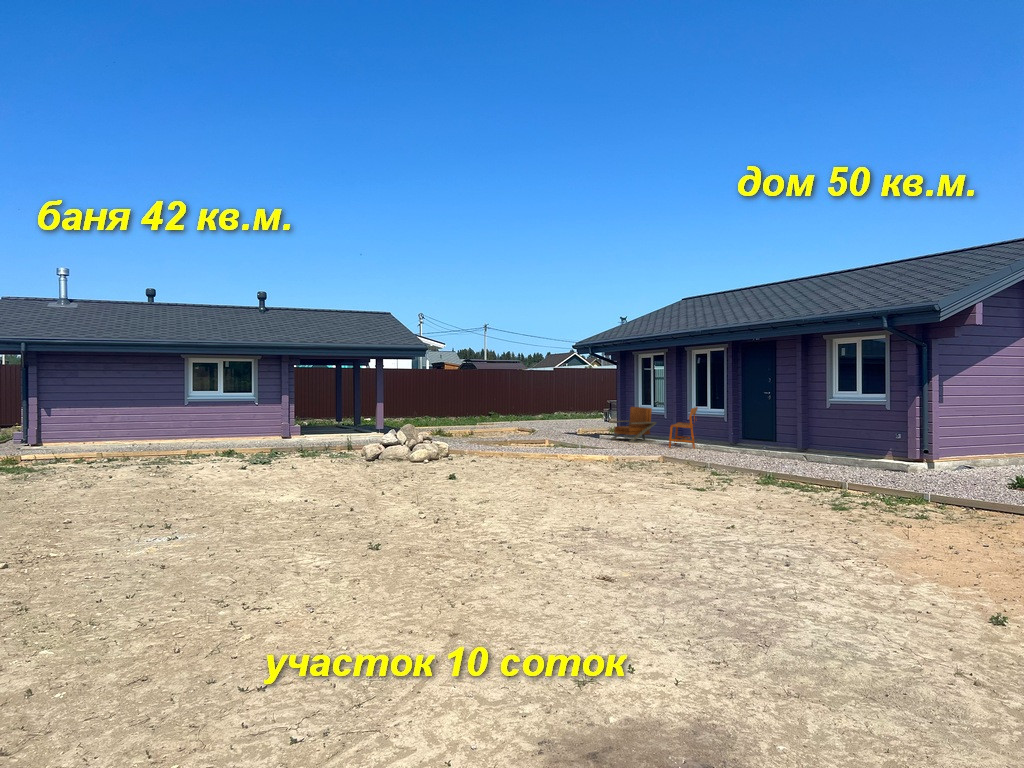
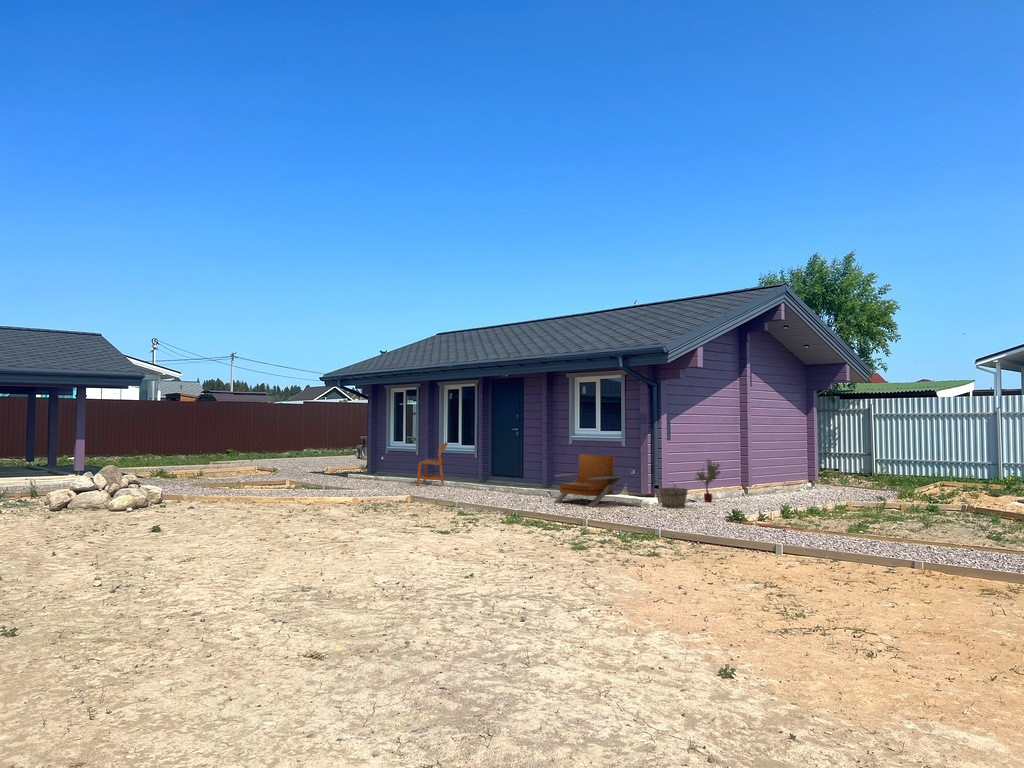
lounge chair: present [611,407,656,442] -> present [554,454,622,507]
potted tree: none [965,424,998,470] -> present [695,459,720,502]
wooden bucket: none [925,449,958,475] -> present [659,485,688,508]

